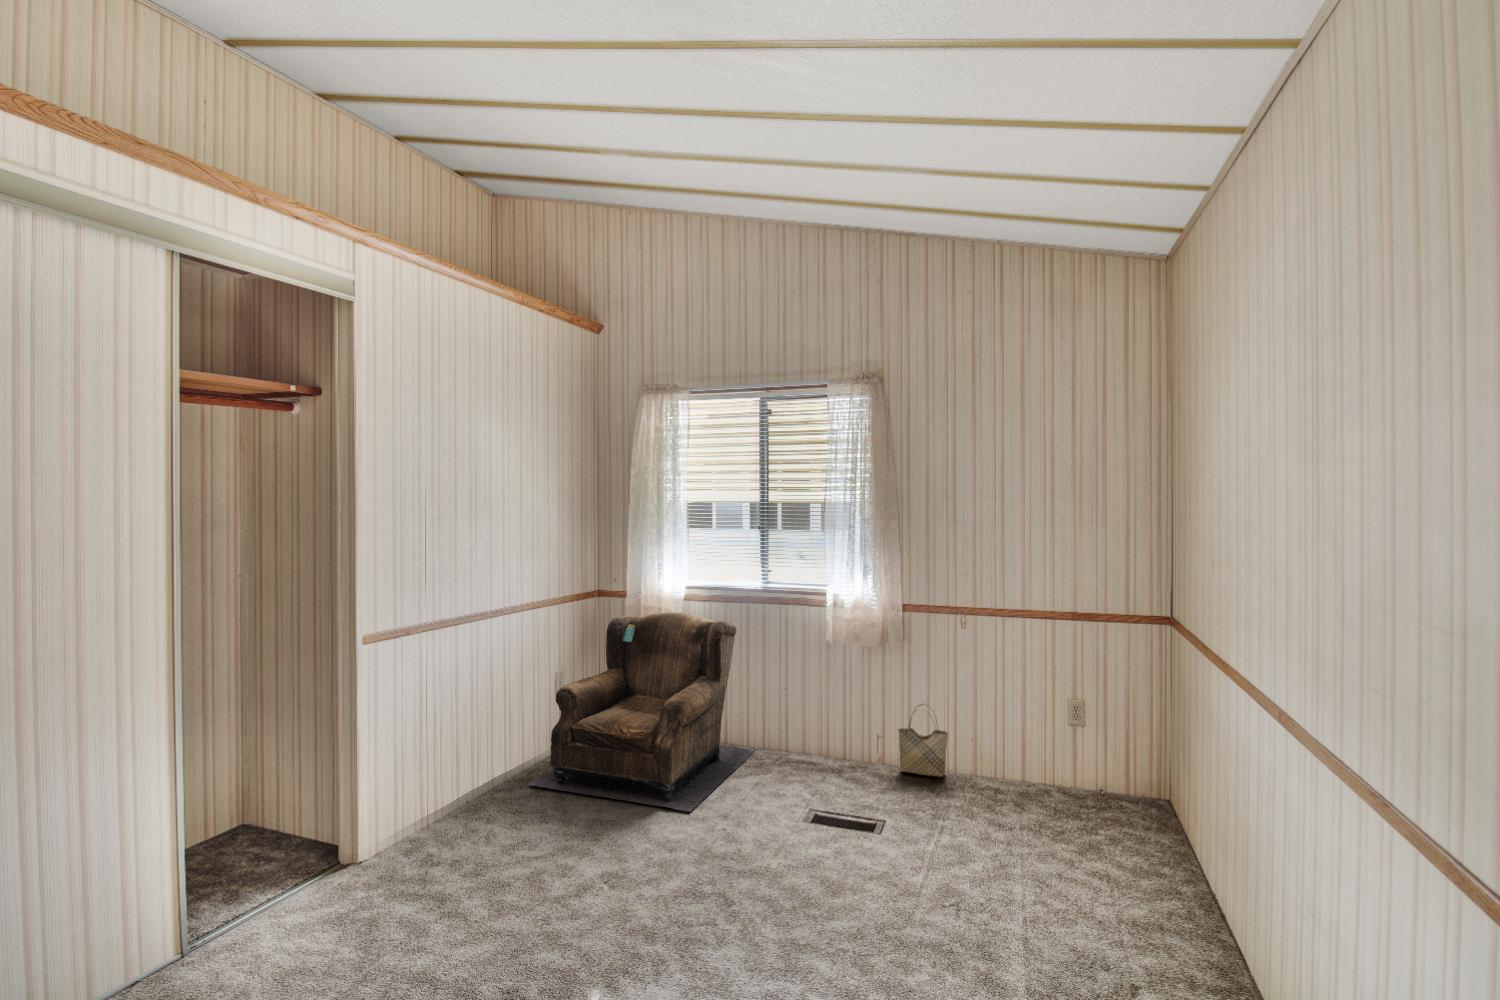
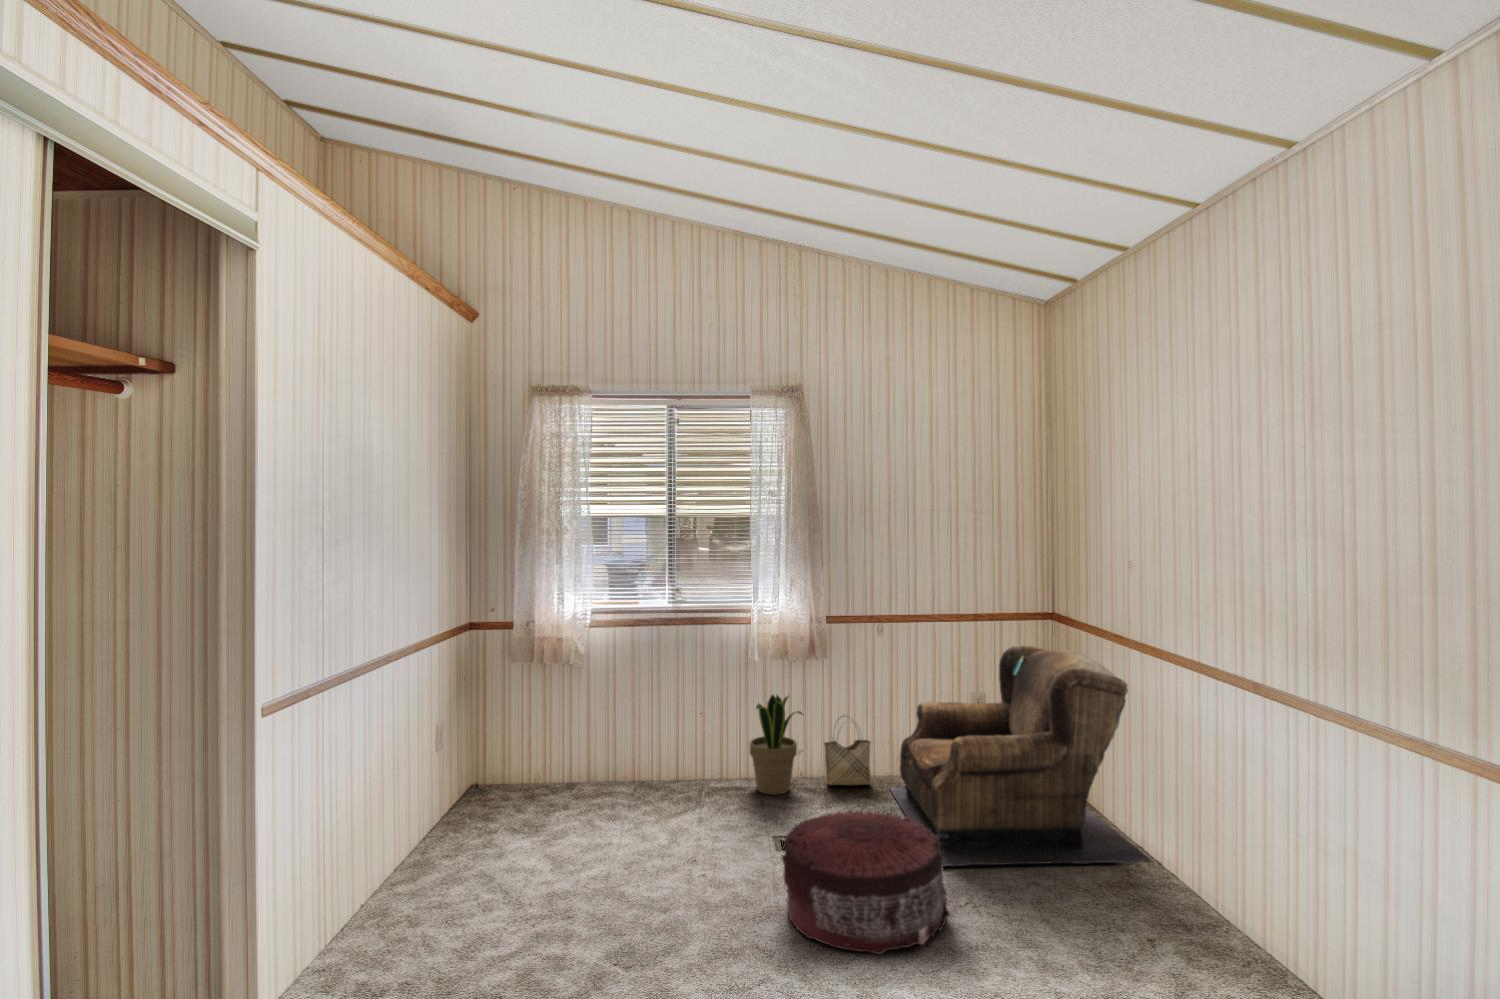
armchair: present [527,612,756,812] -> present [890,645,1151,866]
potted plant: none [823,675,873,773] -> present [750,695,803,795]
pouf: none [757,791,918,936] -> present [782,810,950,954]

